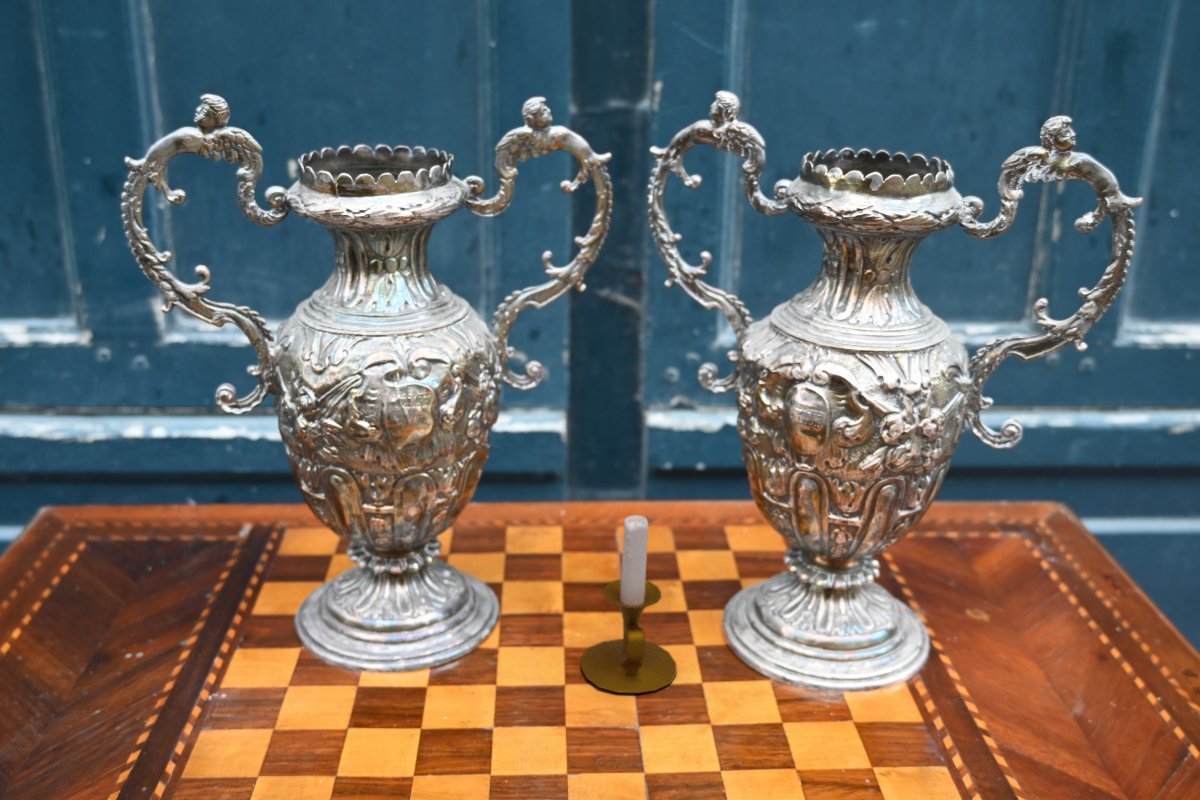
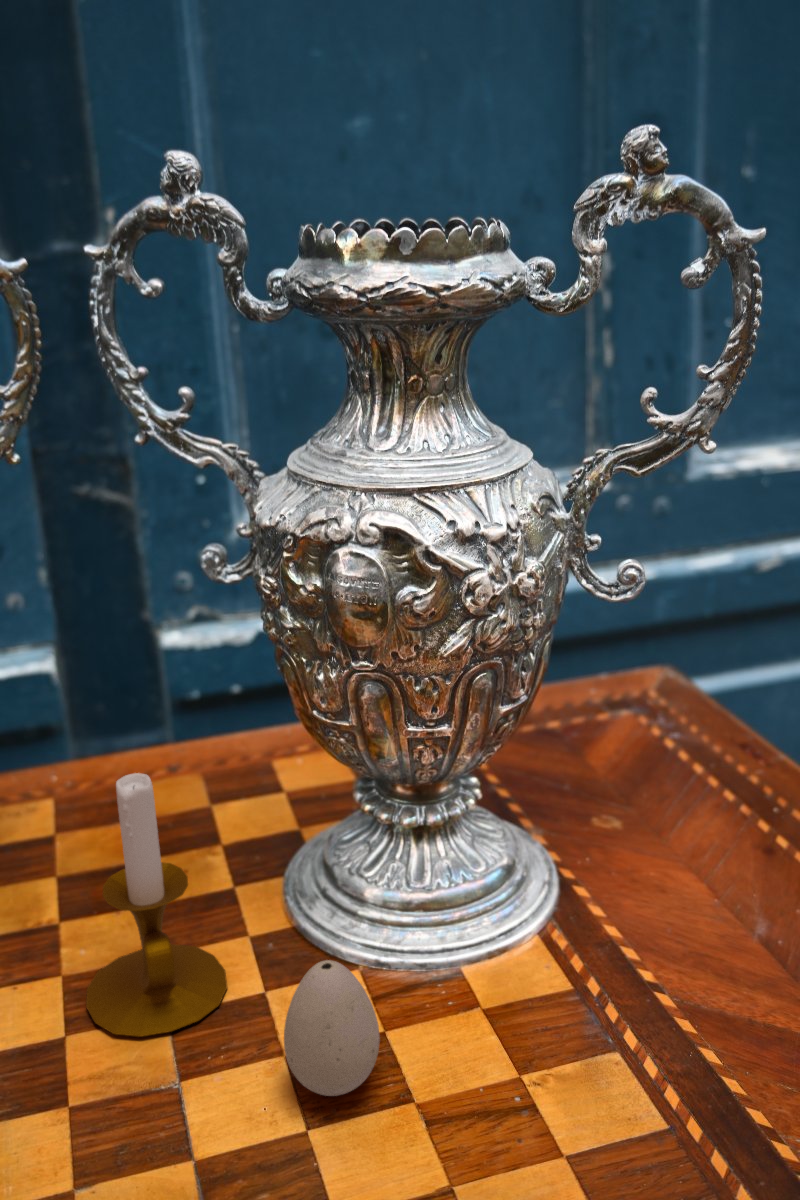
decorative egg: none [715,659,779,750] -> present [284,960,380,1096]

